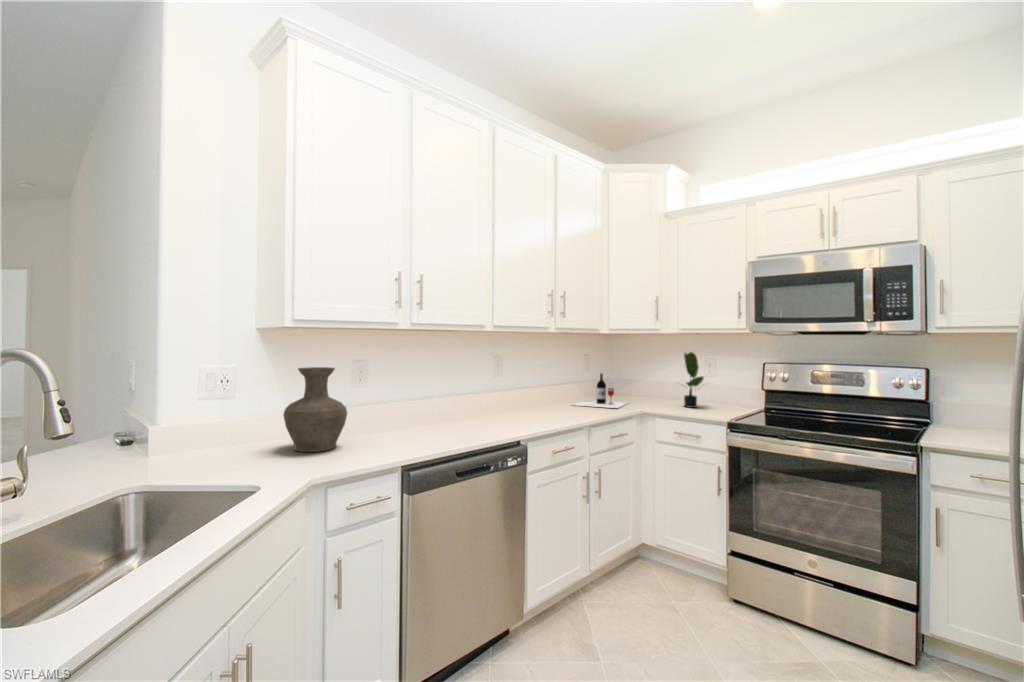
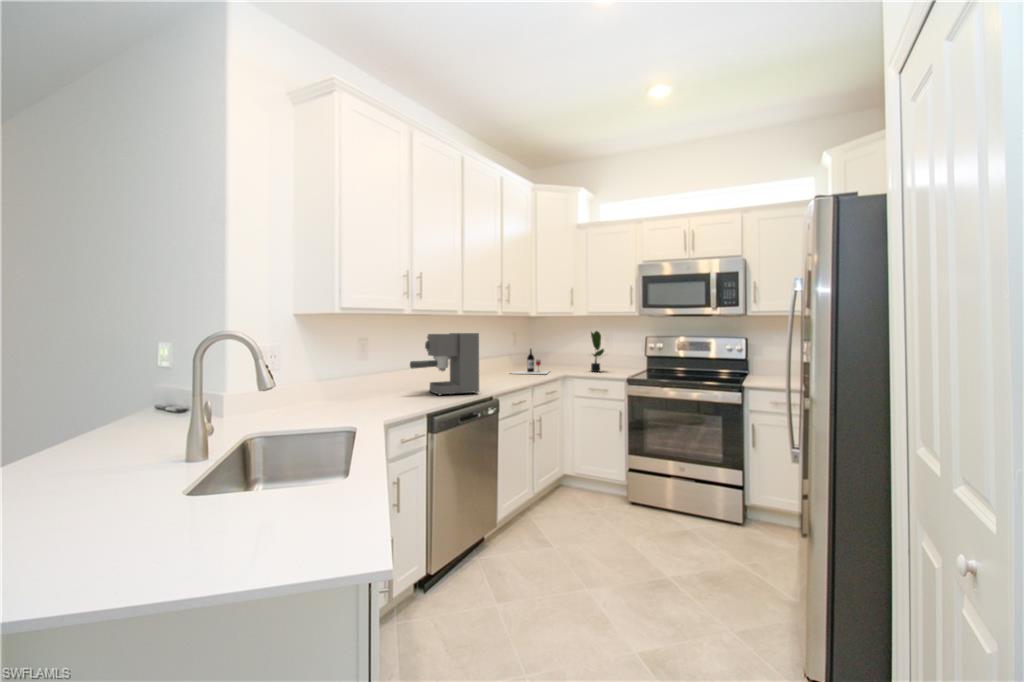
coffee maker: none [410,354,498,437] -> present [410,333,479,395]
vase: present [283,367,347,452] -> none [324,344,374,409]

